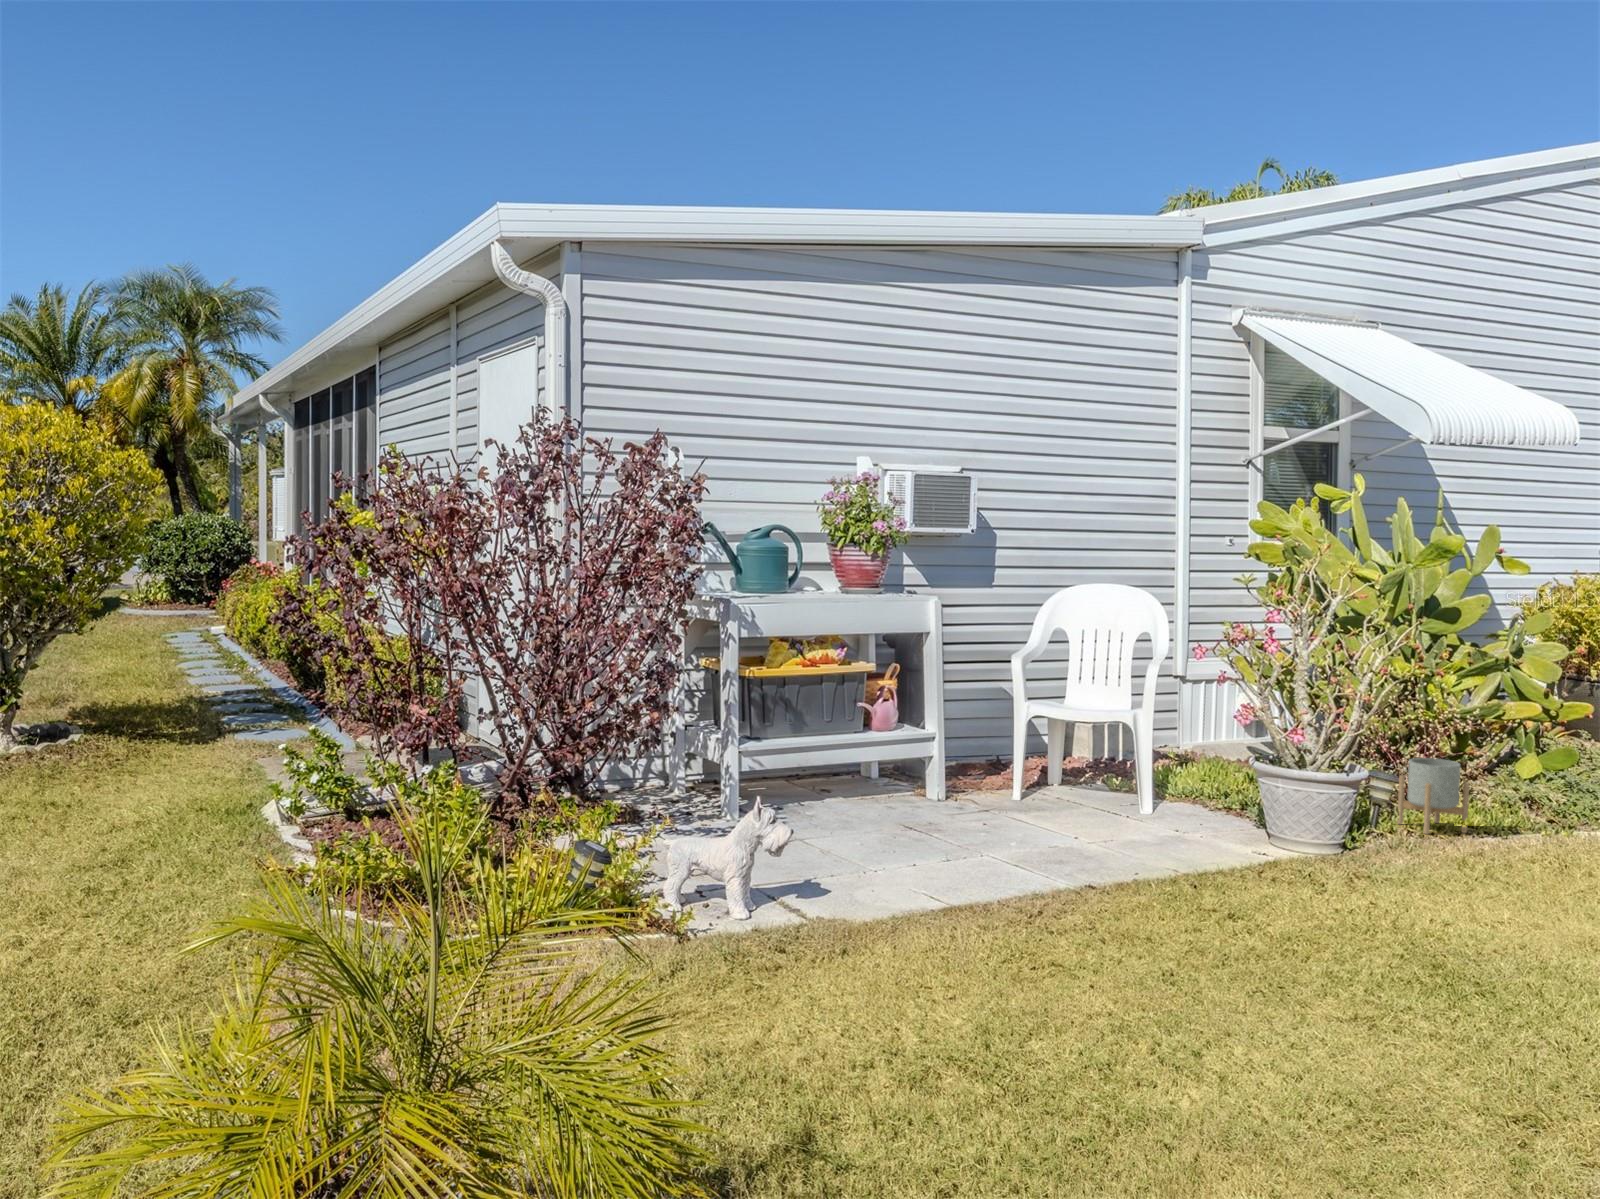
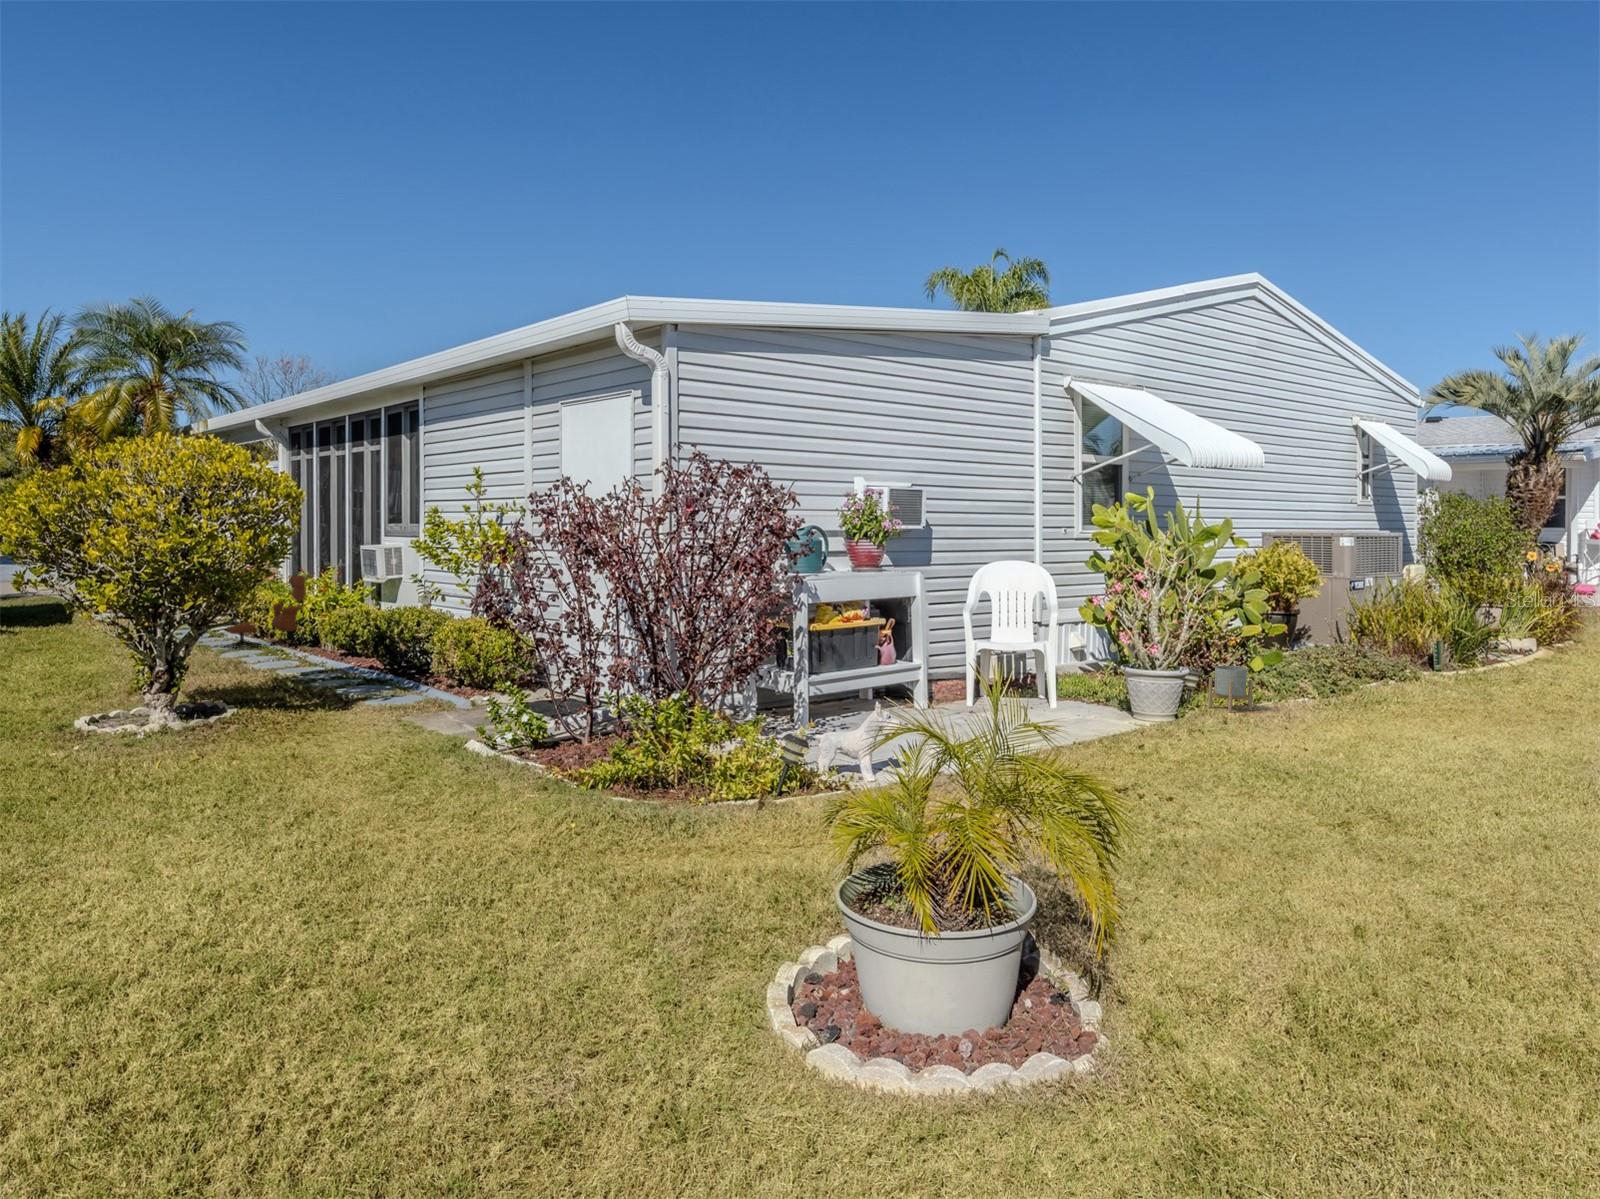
lounge chair: none [152,582,265,673] -> present [225,575,307,649]

